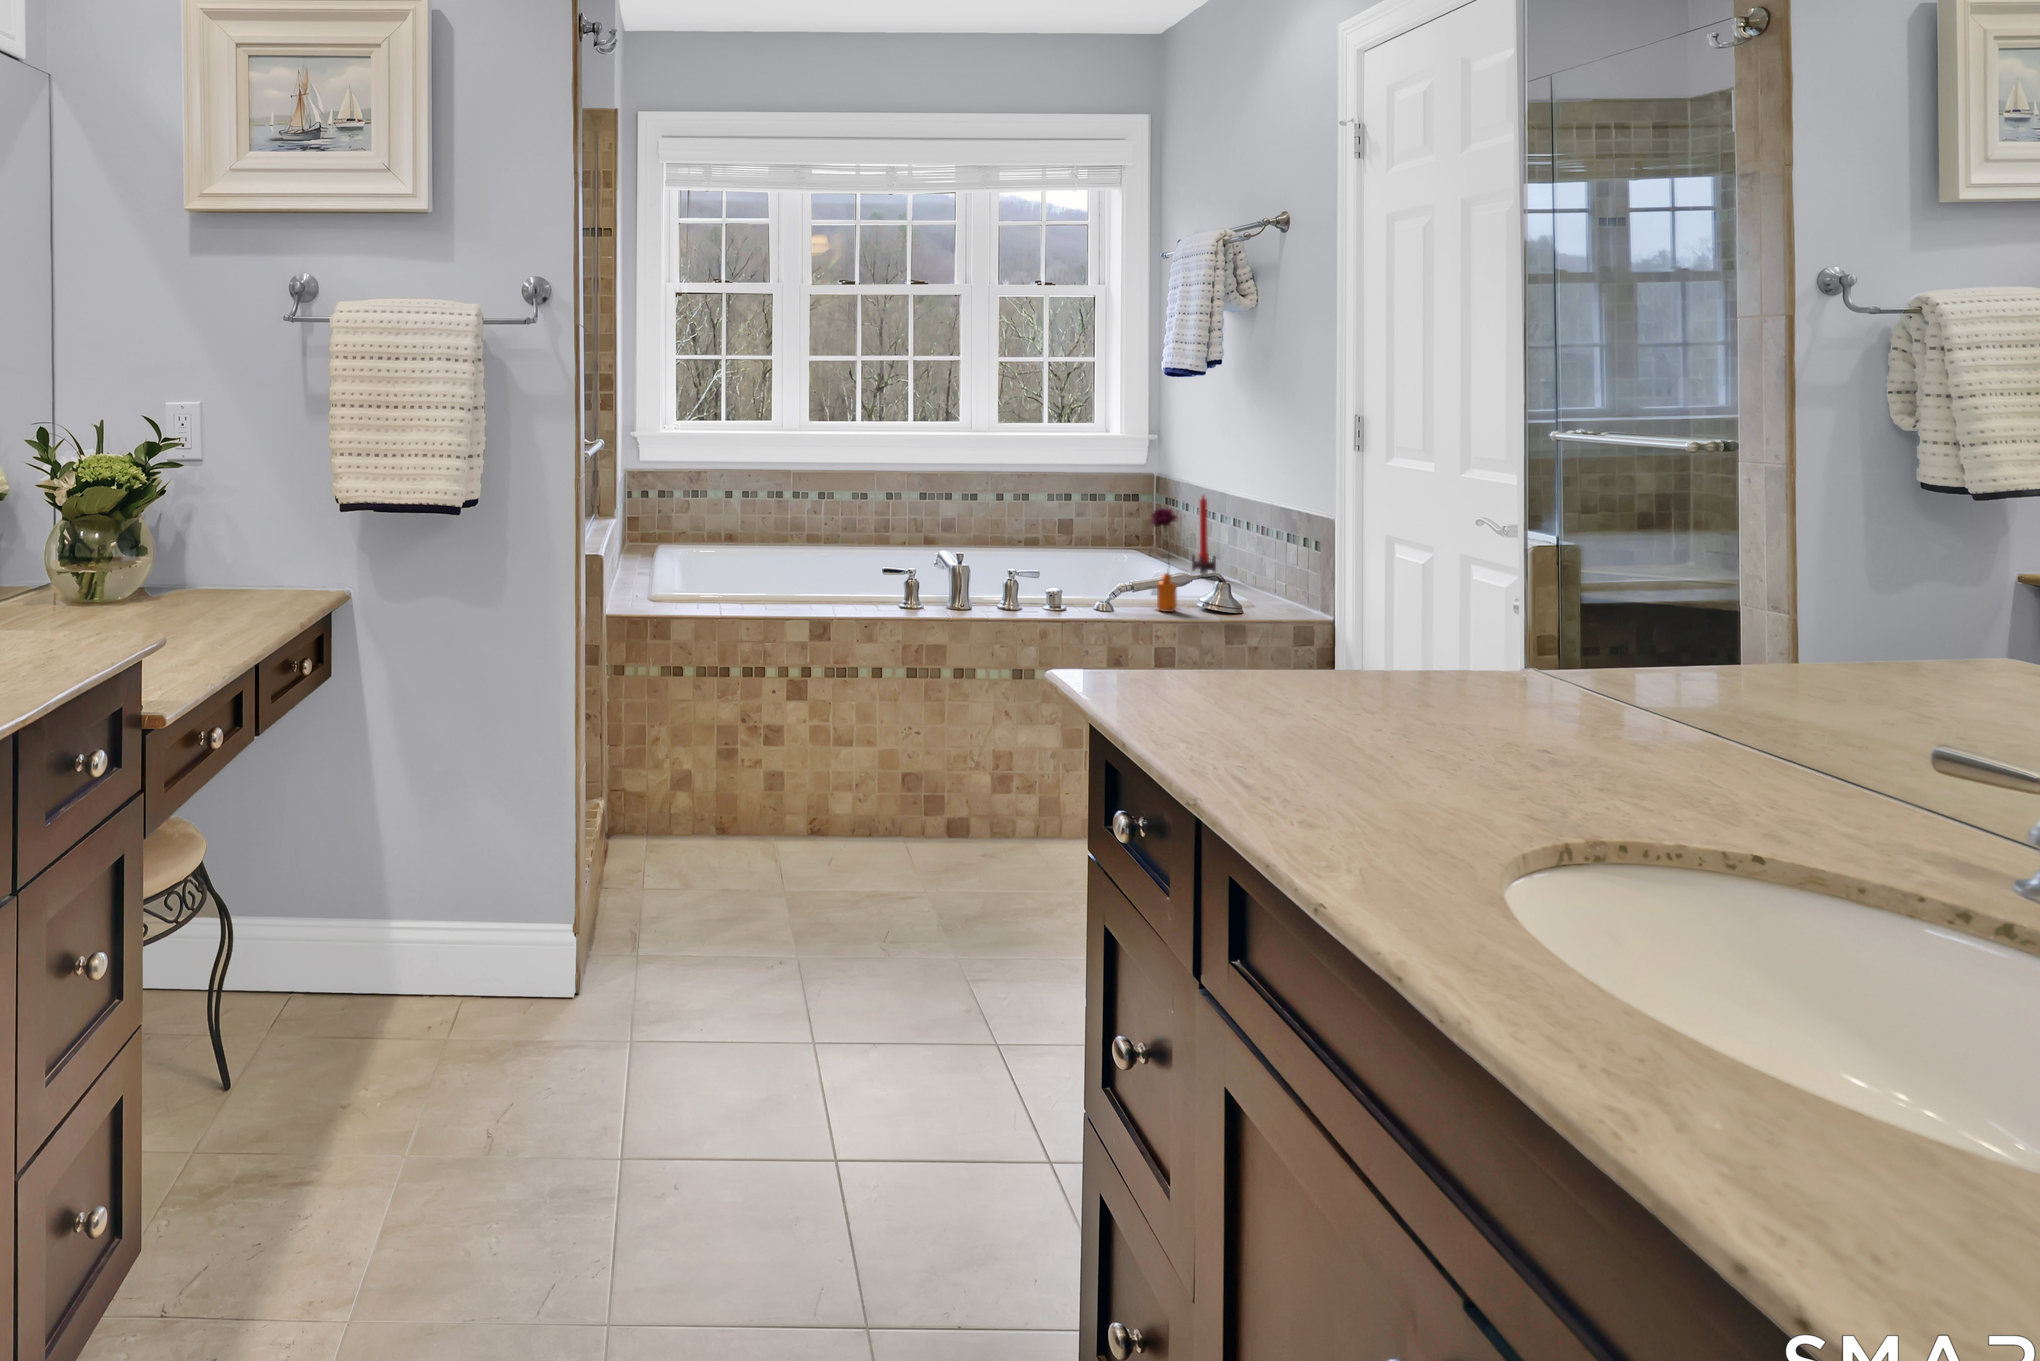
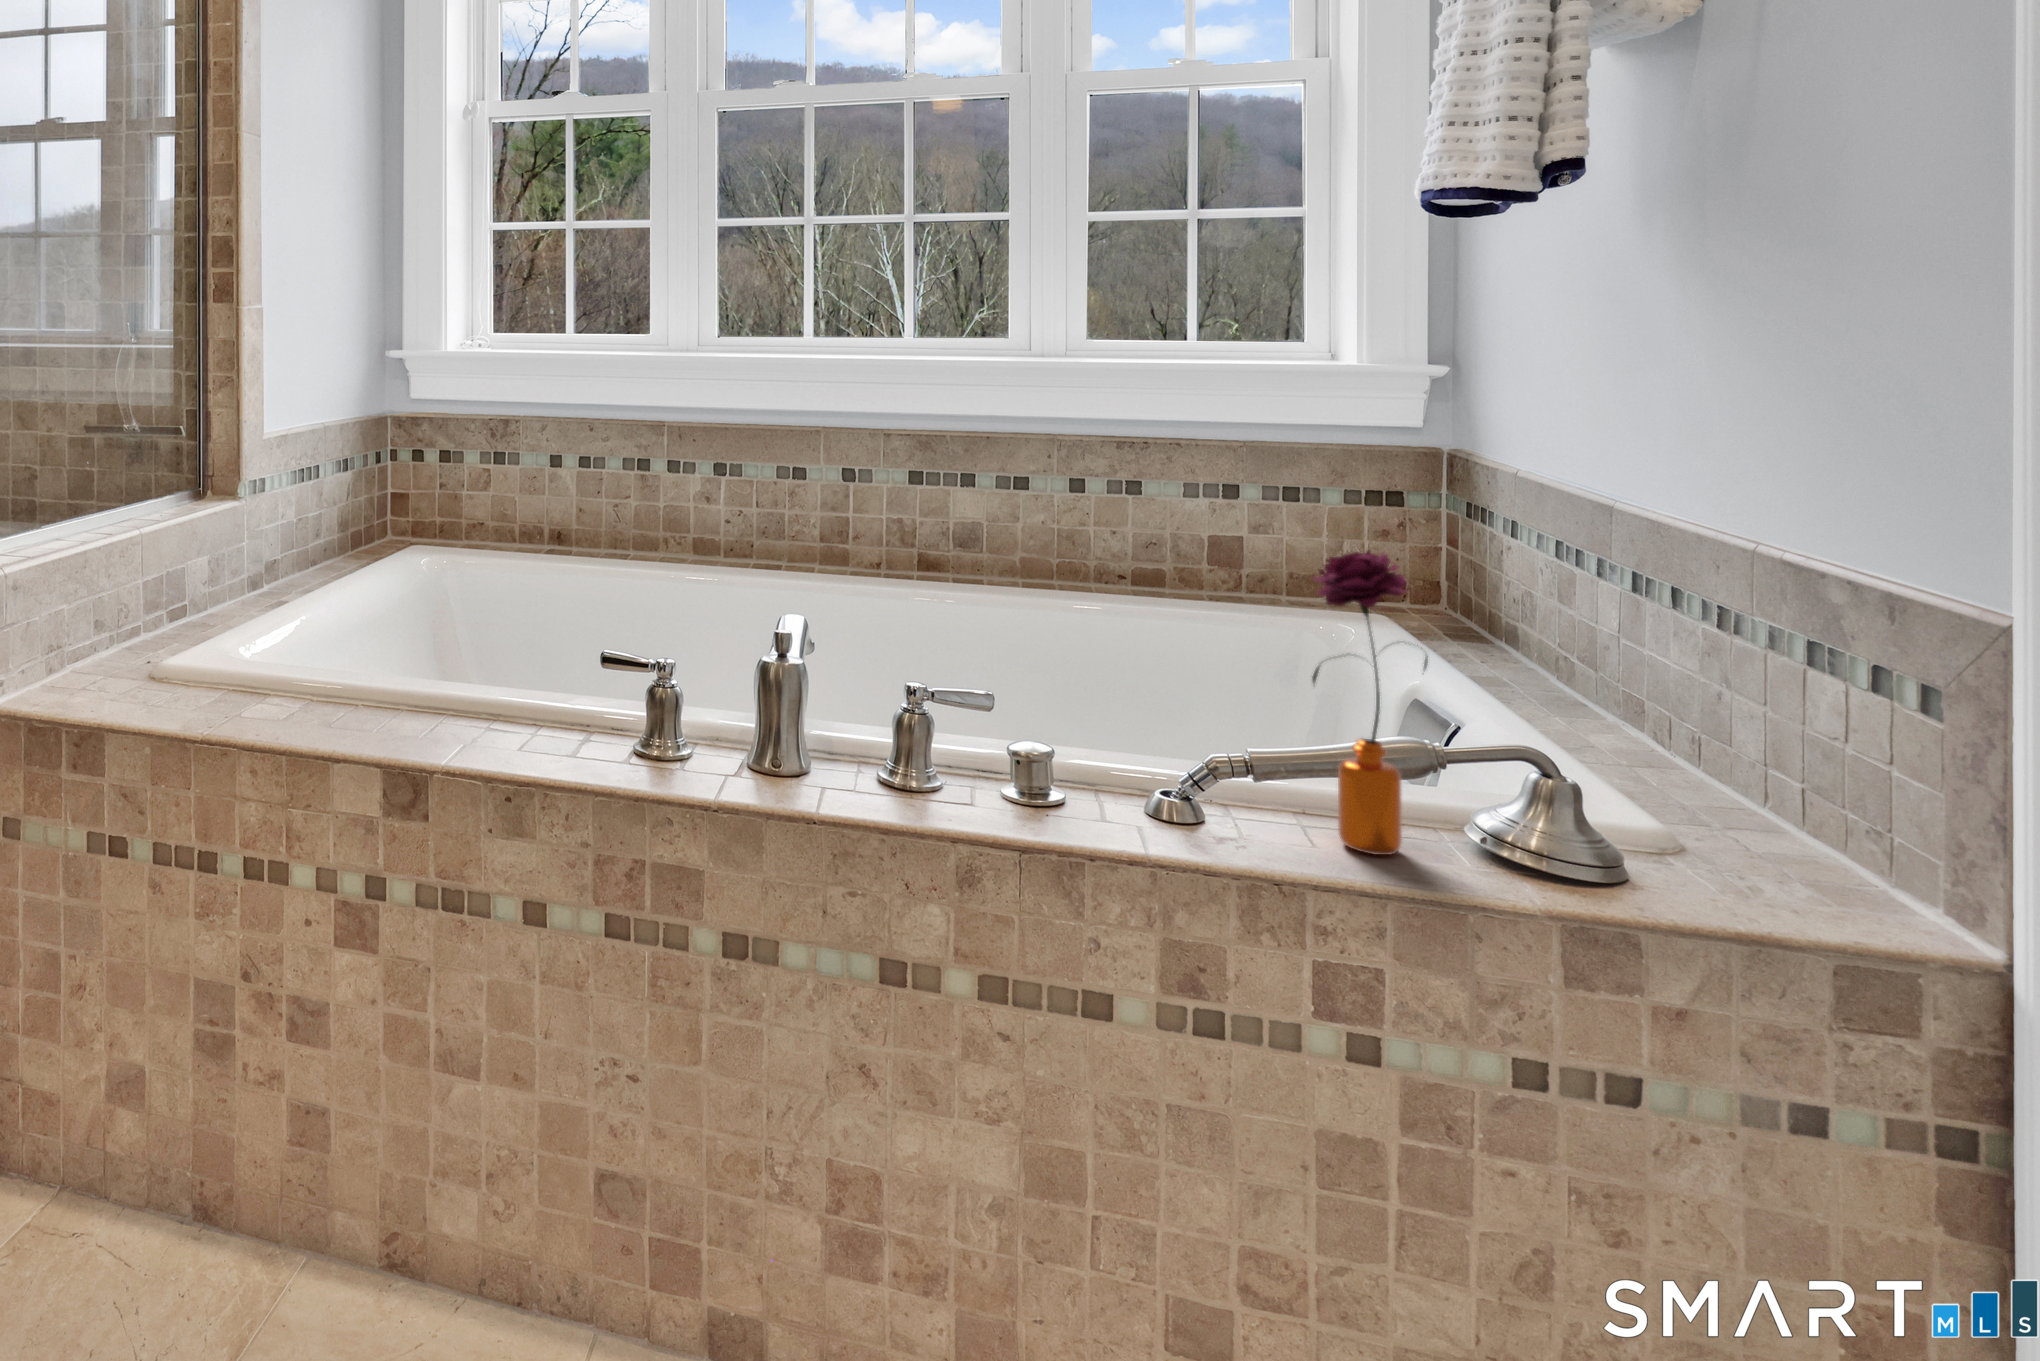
candle: present [1192,496,1216,577] -> none [1506,507,1576,713]

